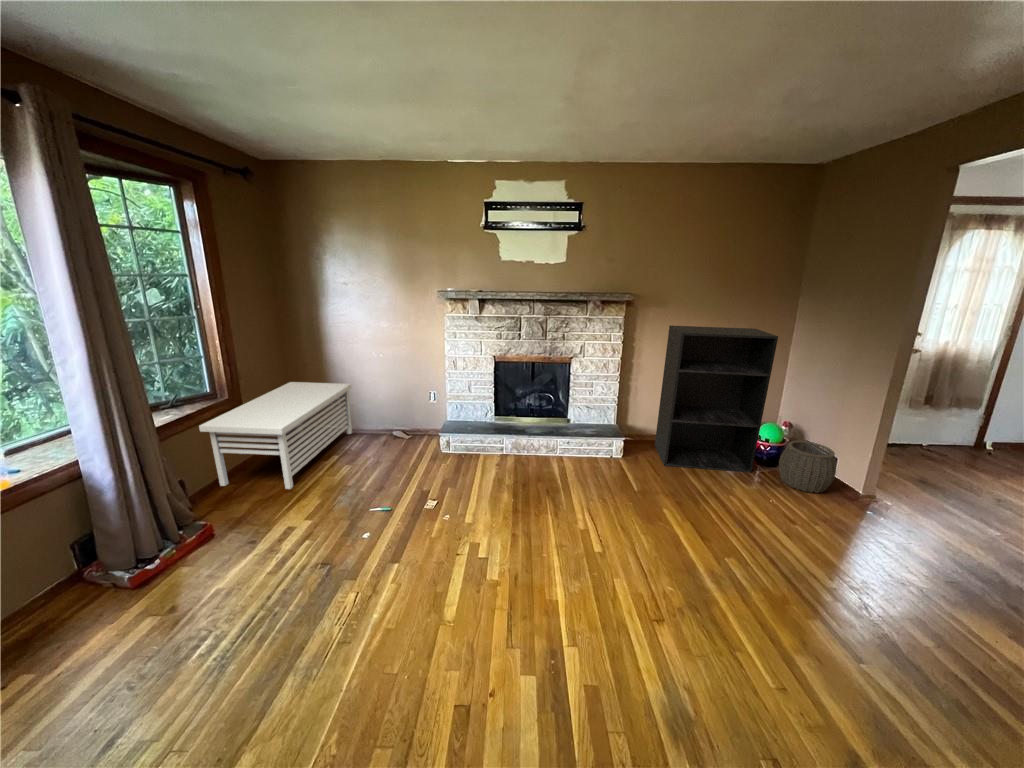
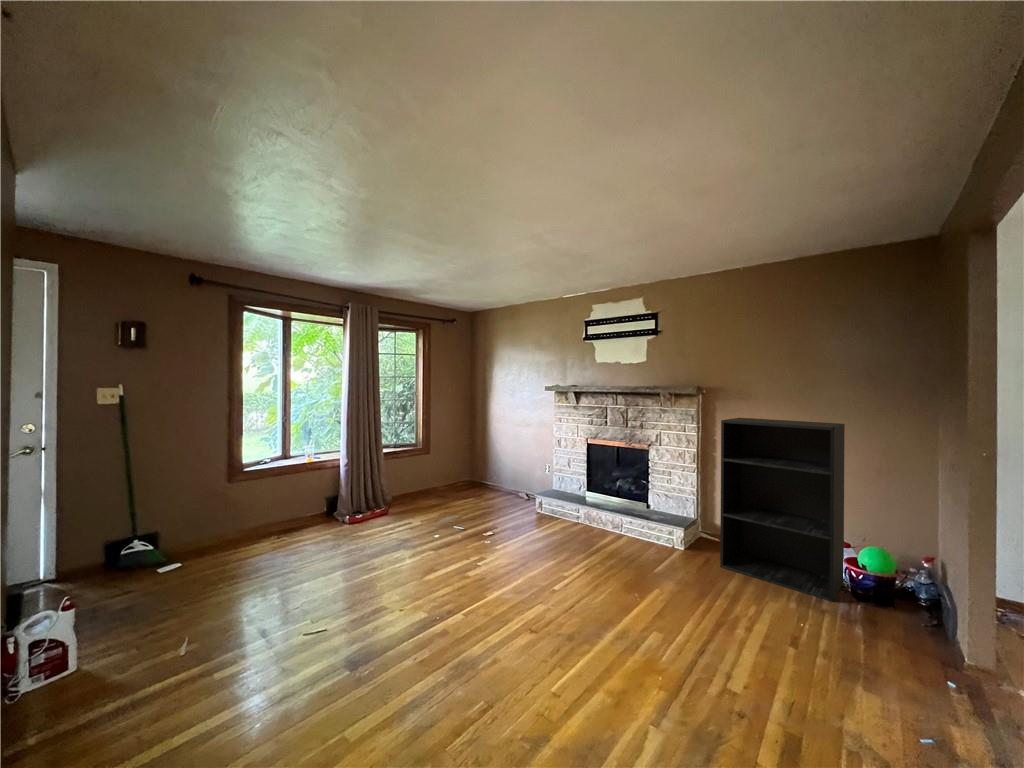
storage bench: present [199,382,352,489] -> none [396,448,496,508]
woven basket: present [779,441,836,493] -> none [858,567,945,647]

